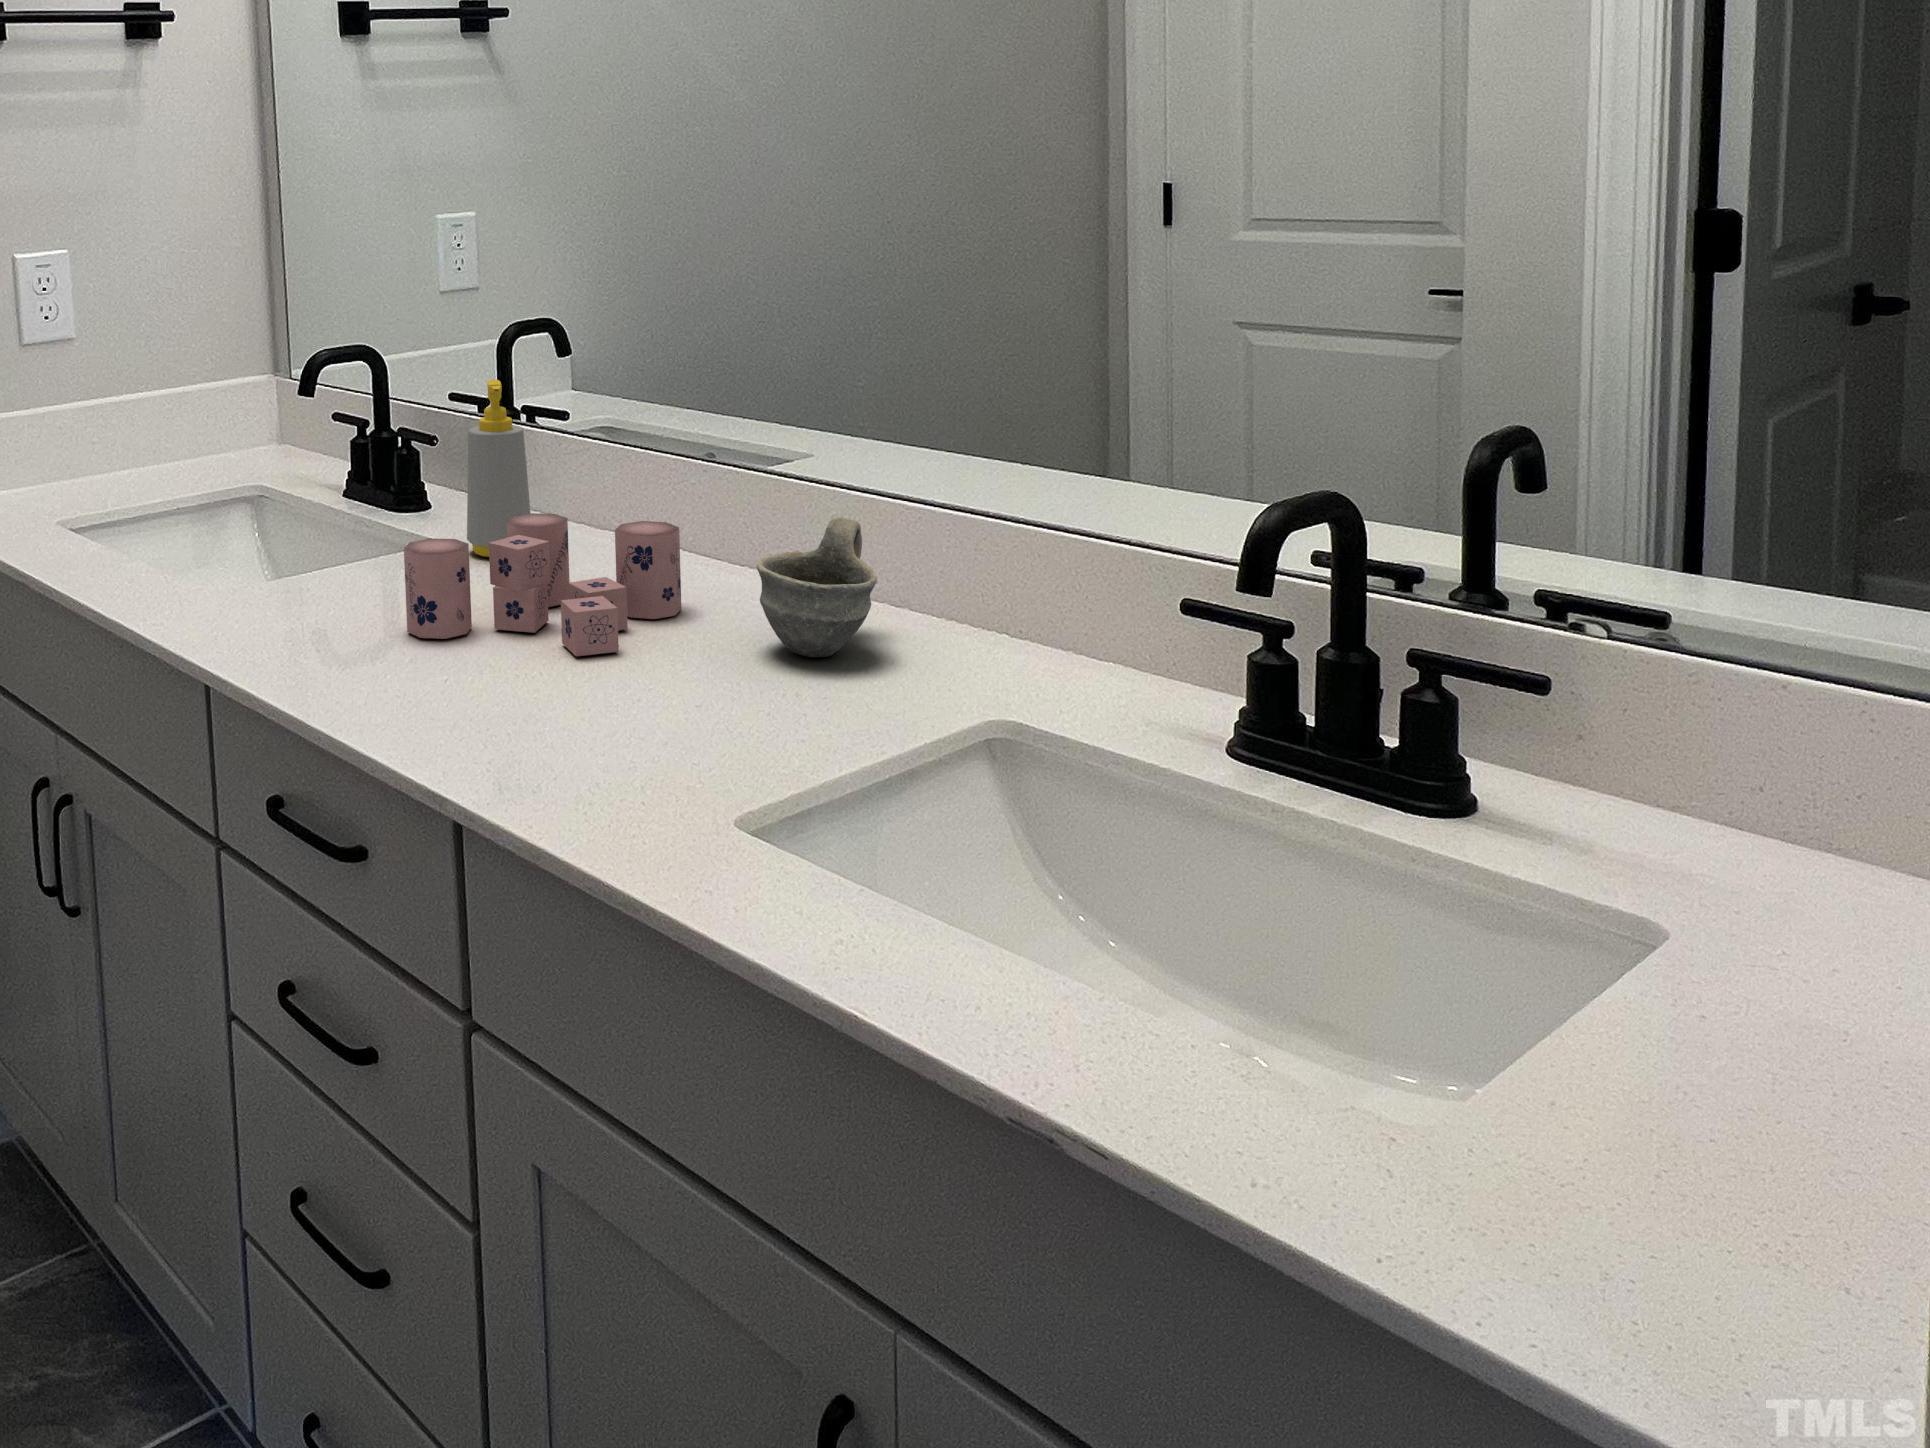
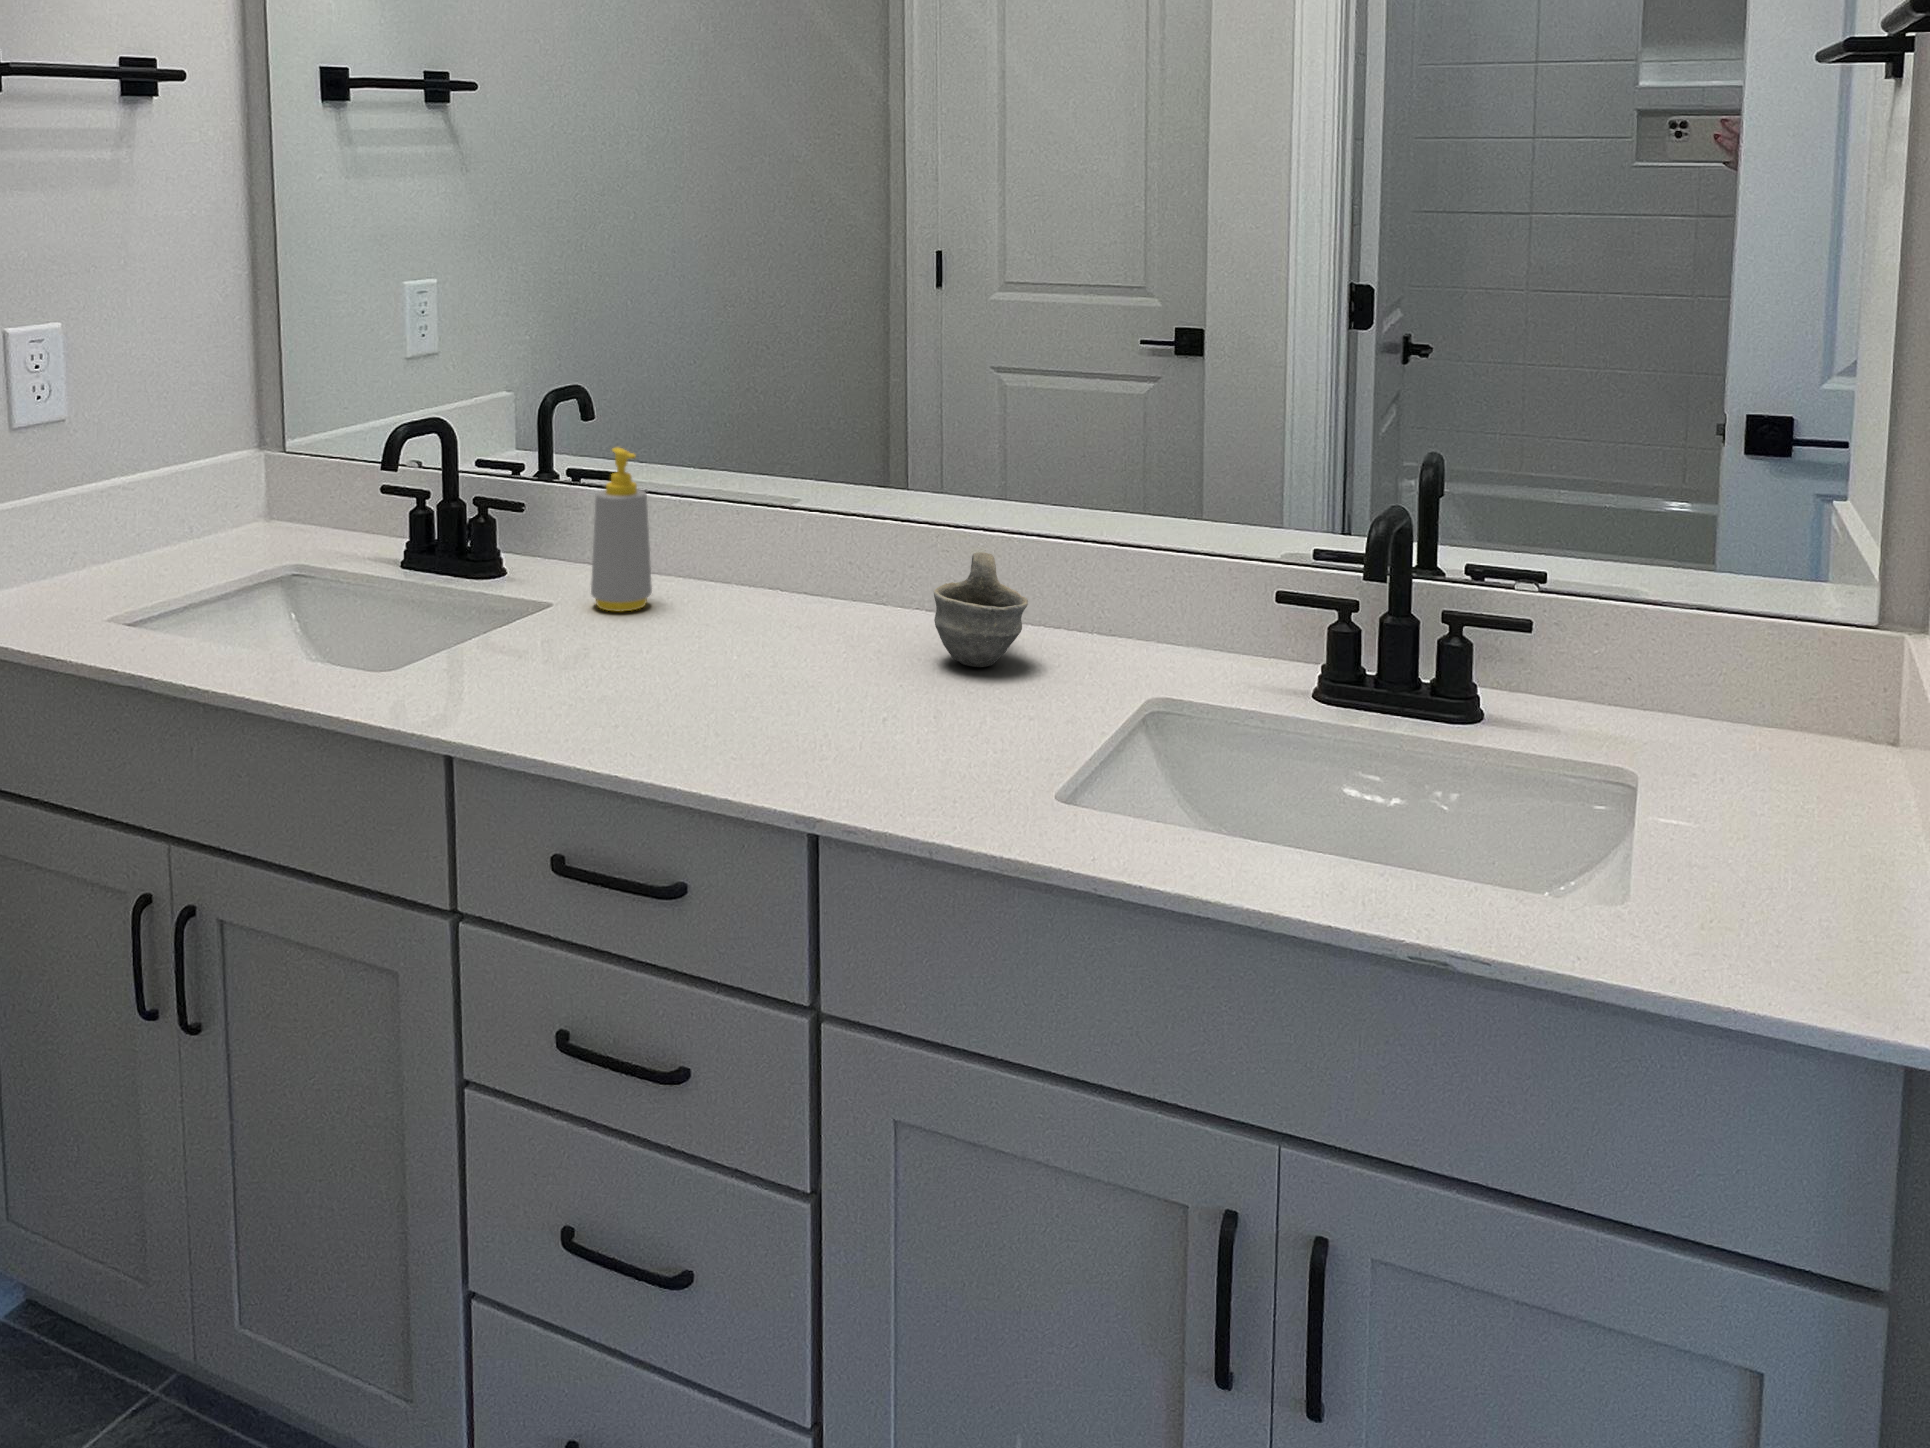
candle: present [404,513,681,656] -> none [627,567,839,689]

